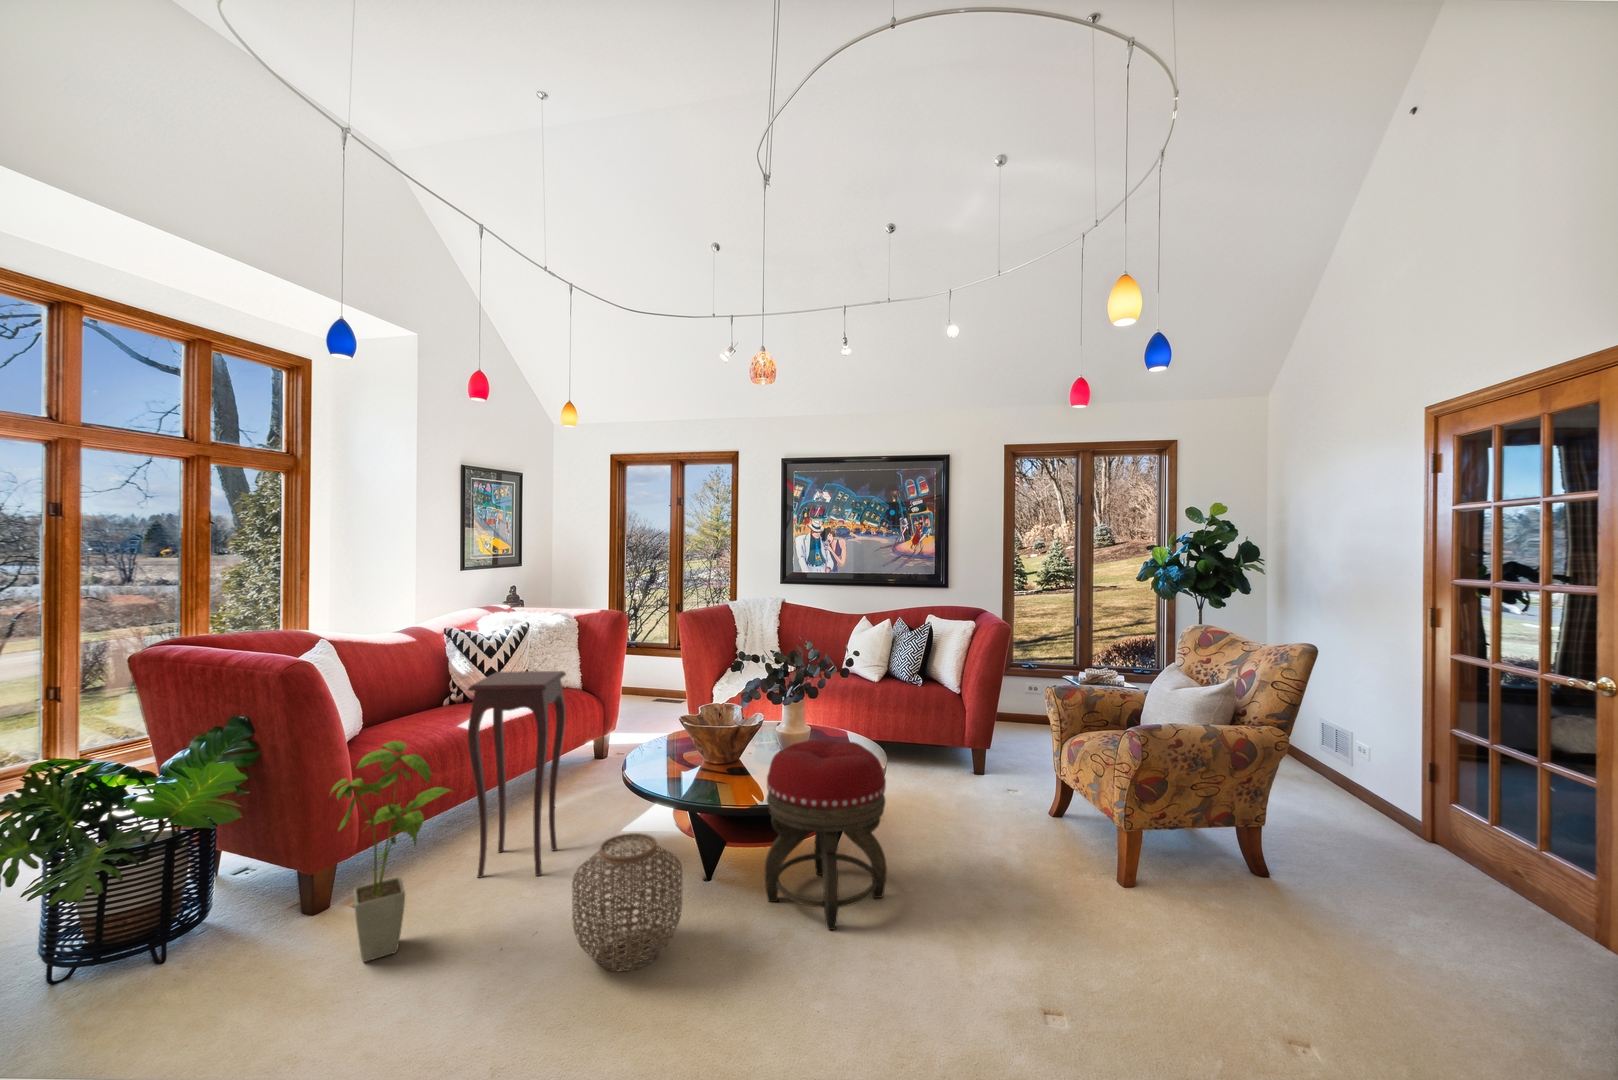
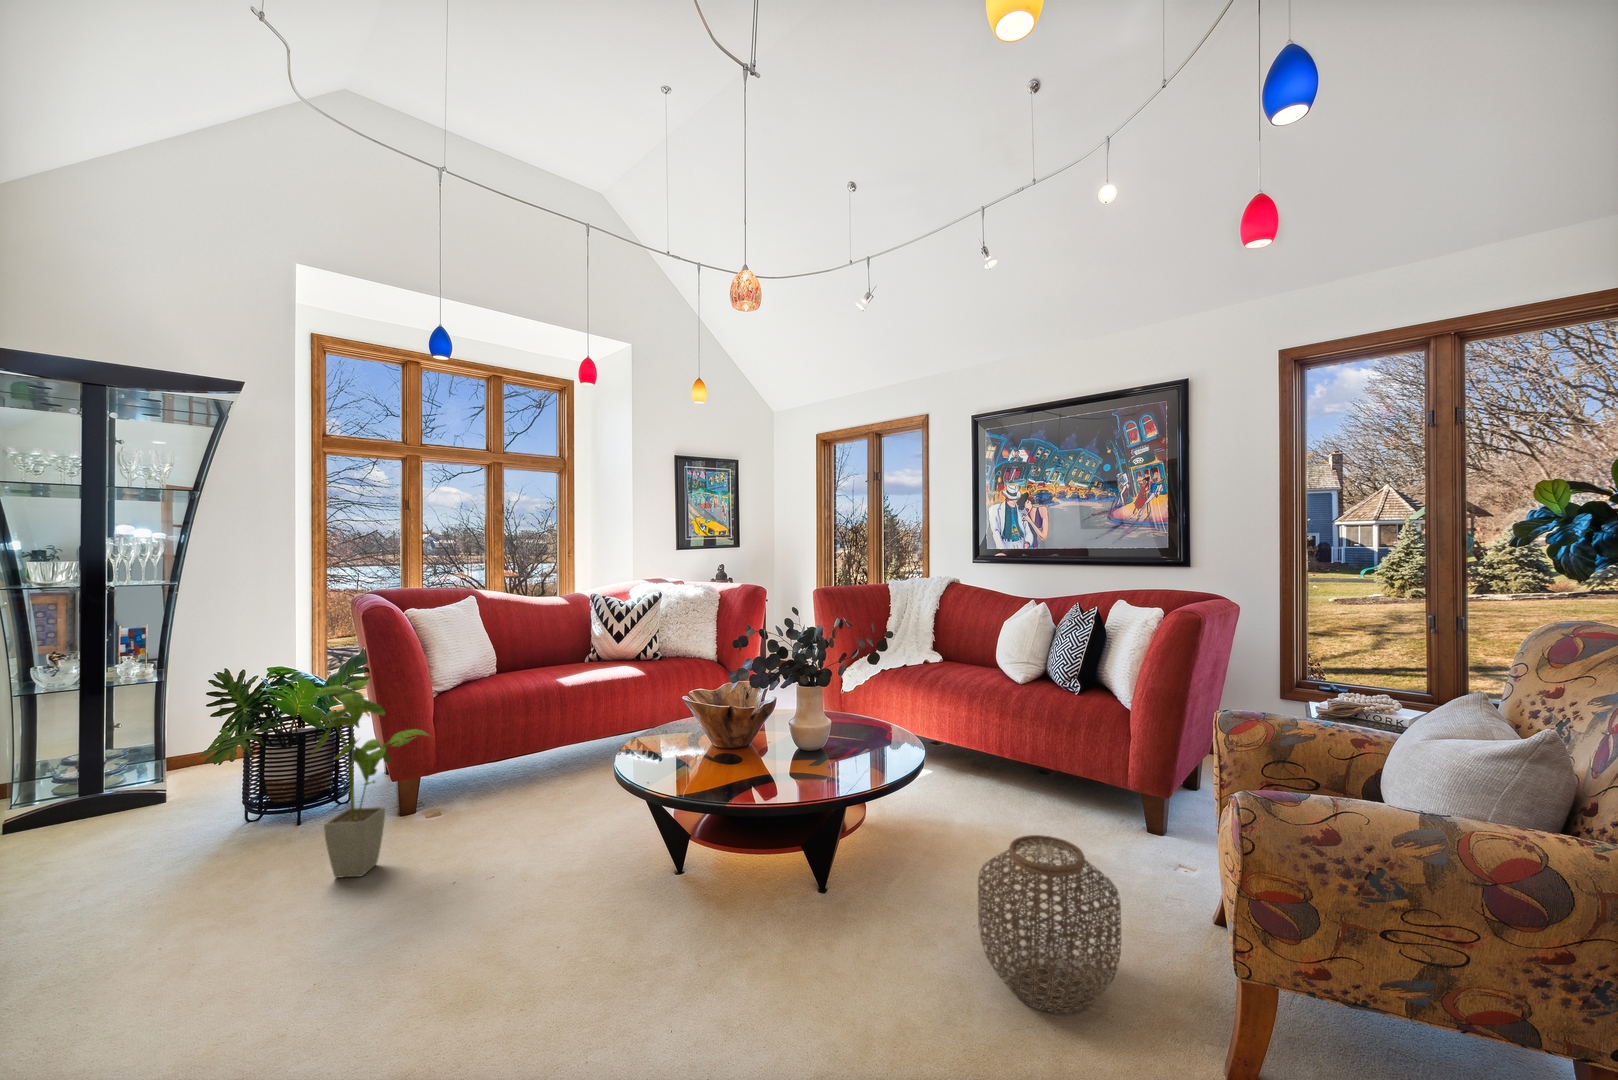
side table: present [468,671,566,878] -> none [485,630,594,836]
footstool: present [764,740,887,930] -> none [667,736,824,992]
woven basket: present [572,833,683,971] -> present [978,835,1121,1013]

